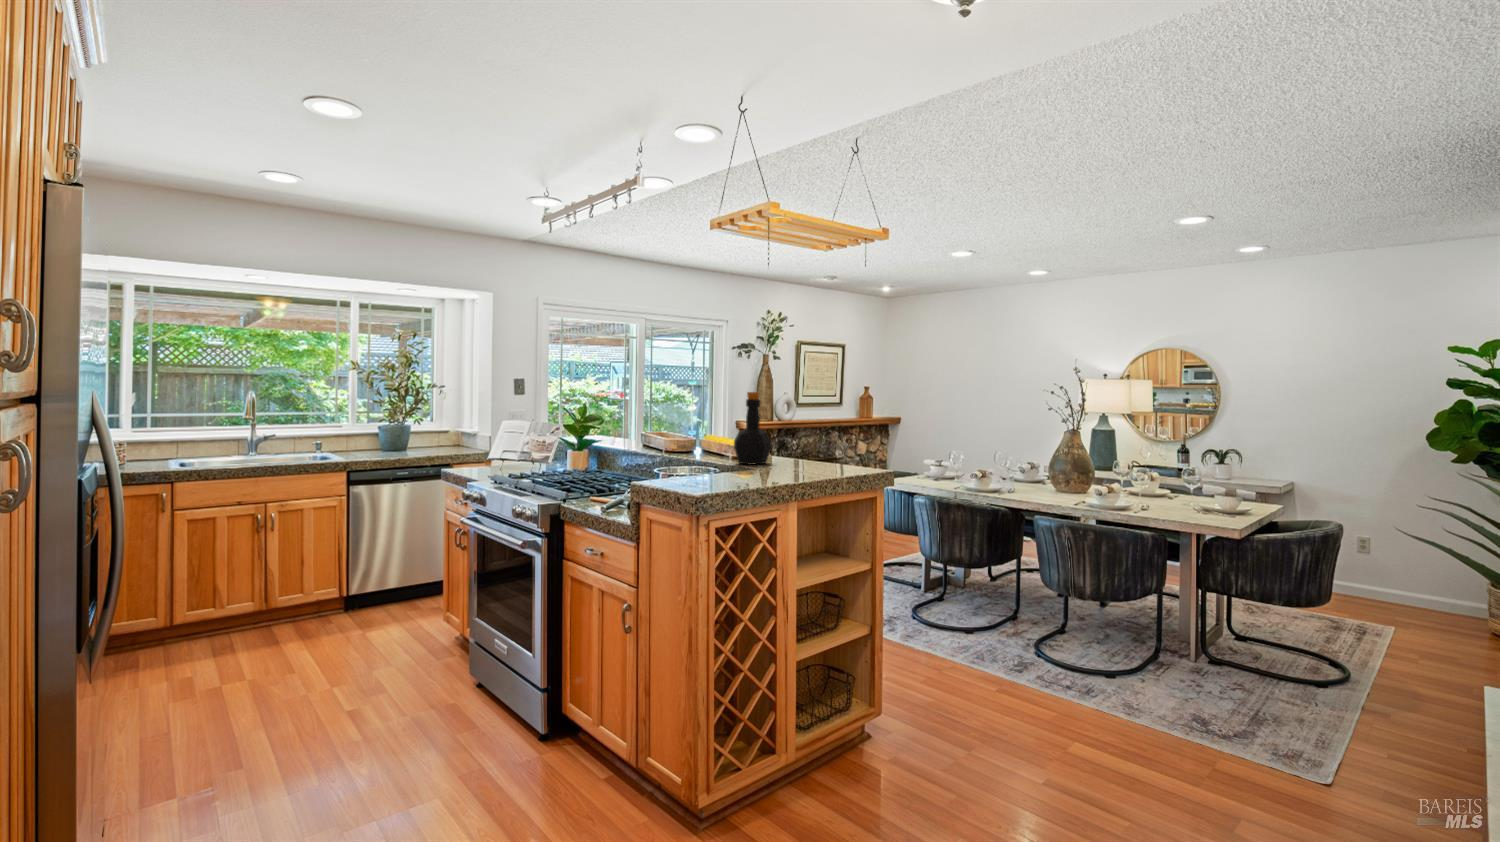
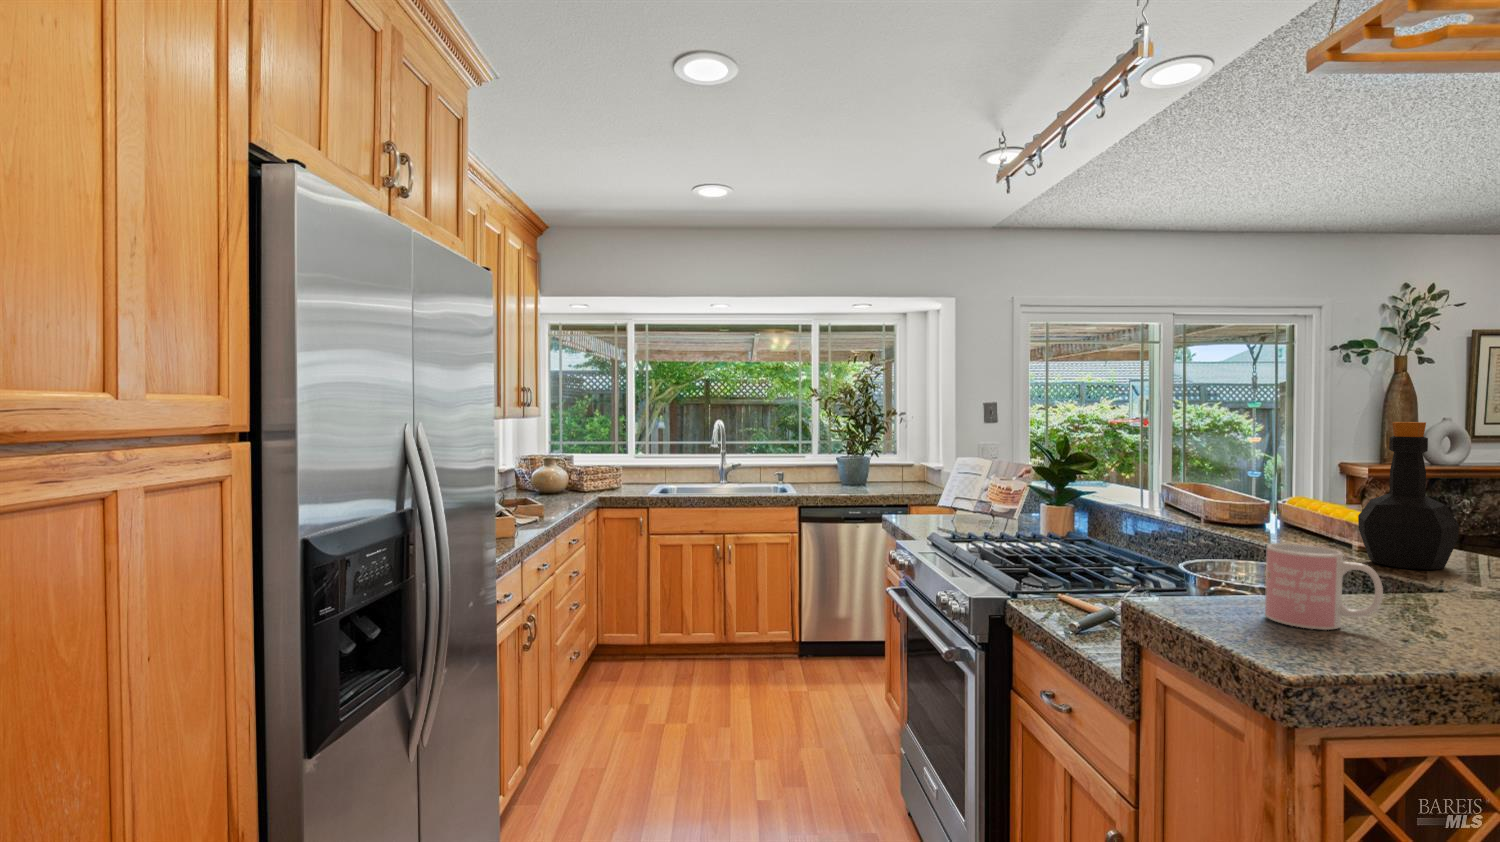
mug: none [693,449,736,485] -> present [1265,543,1383,630]

